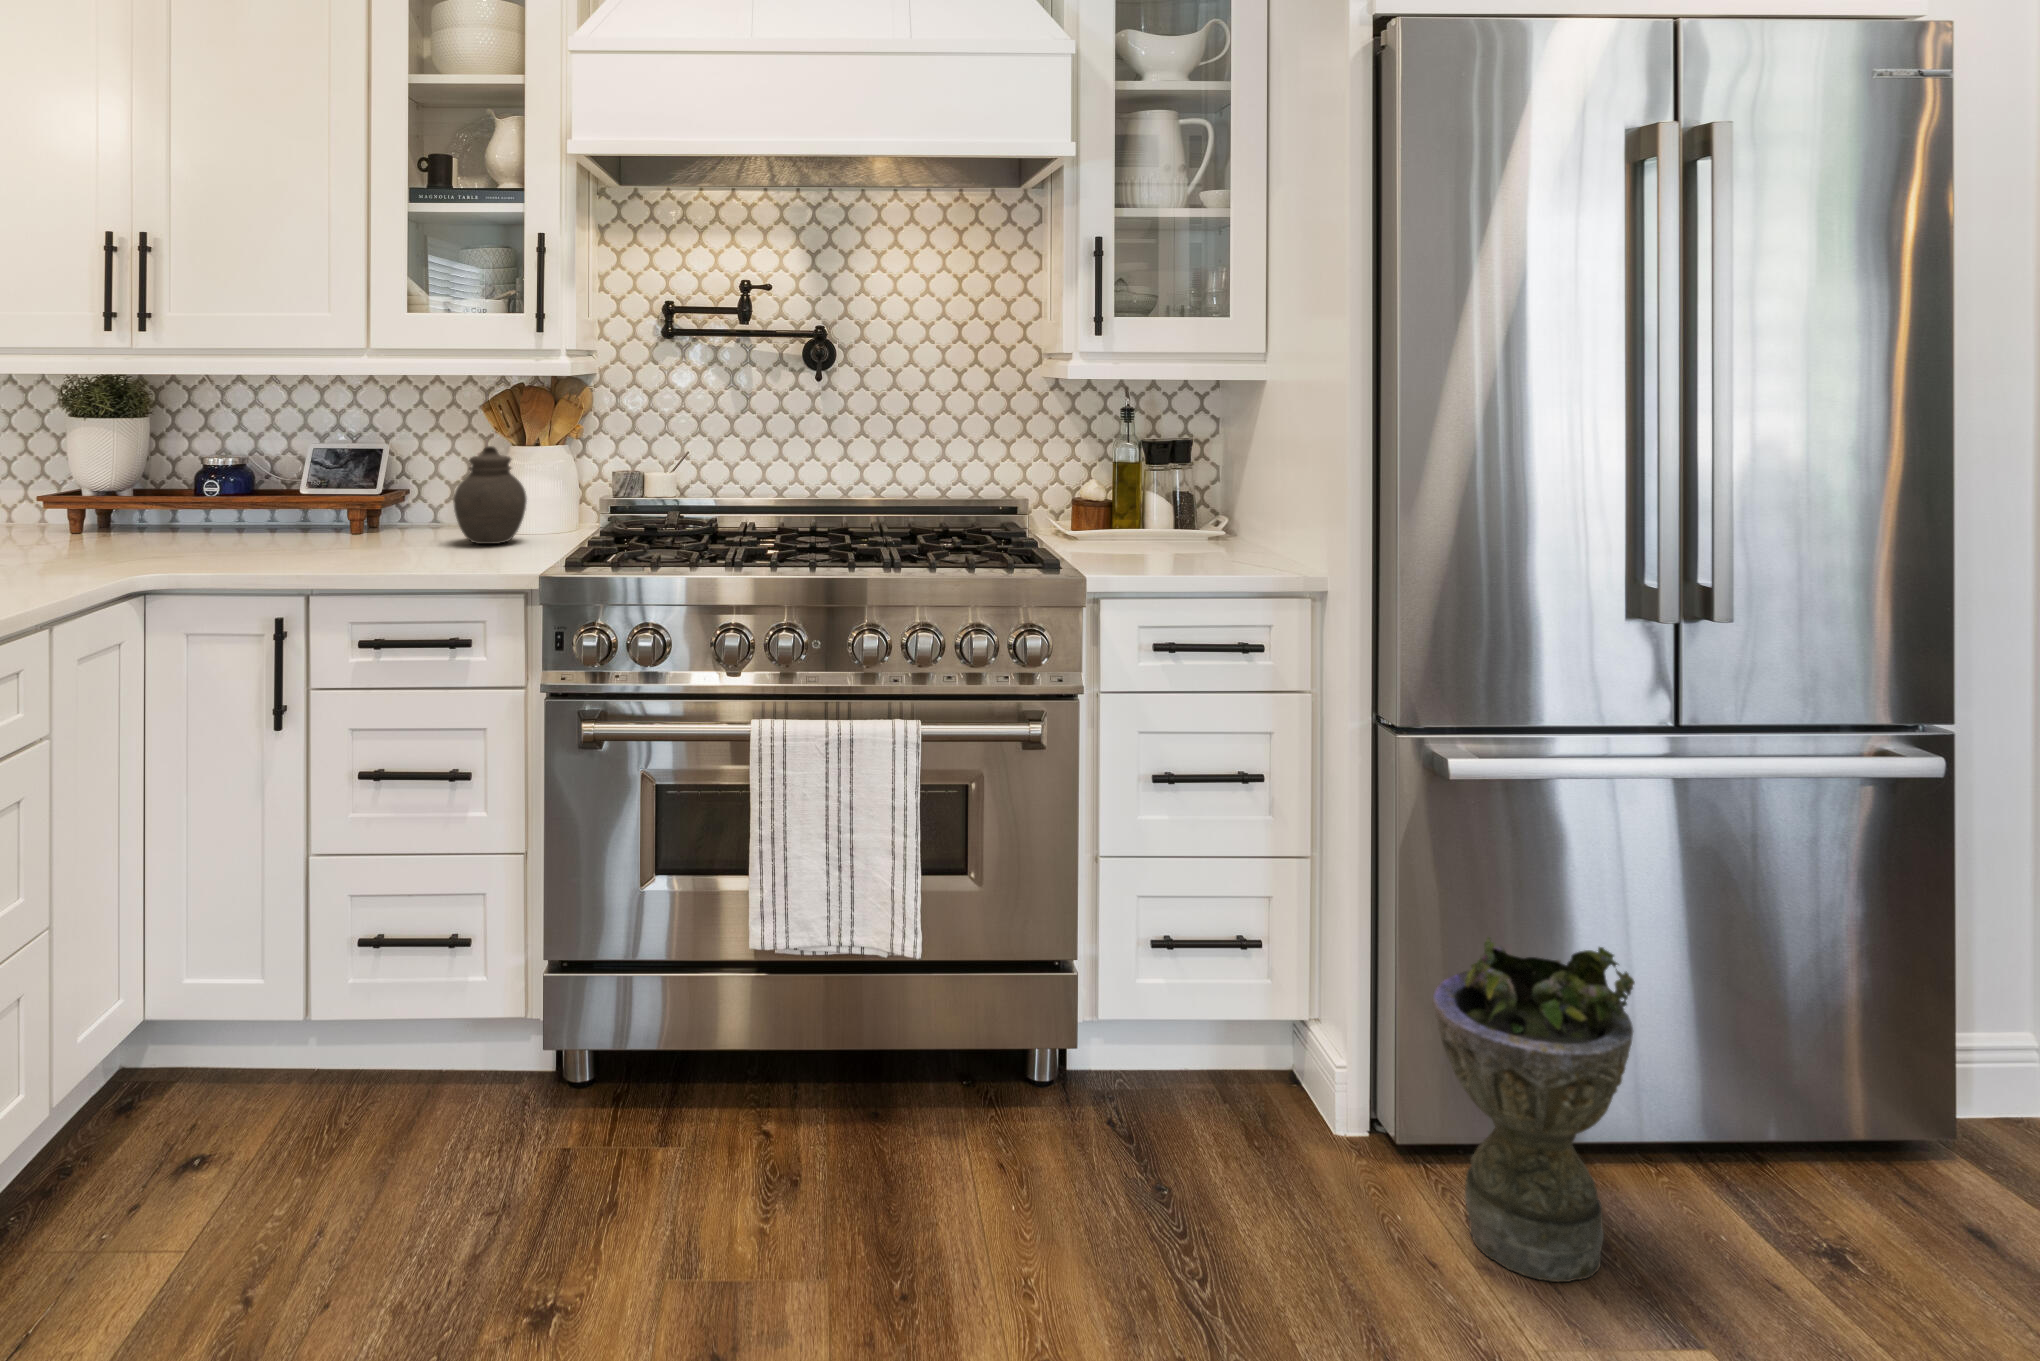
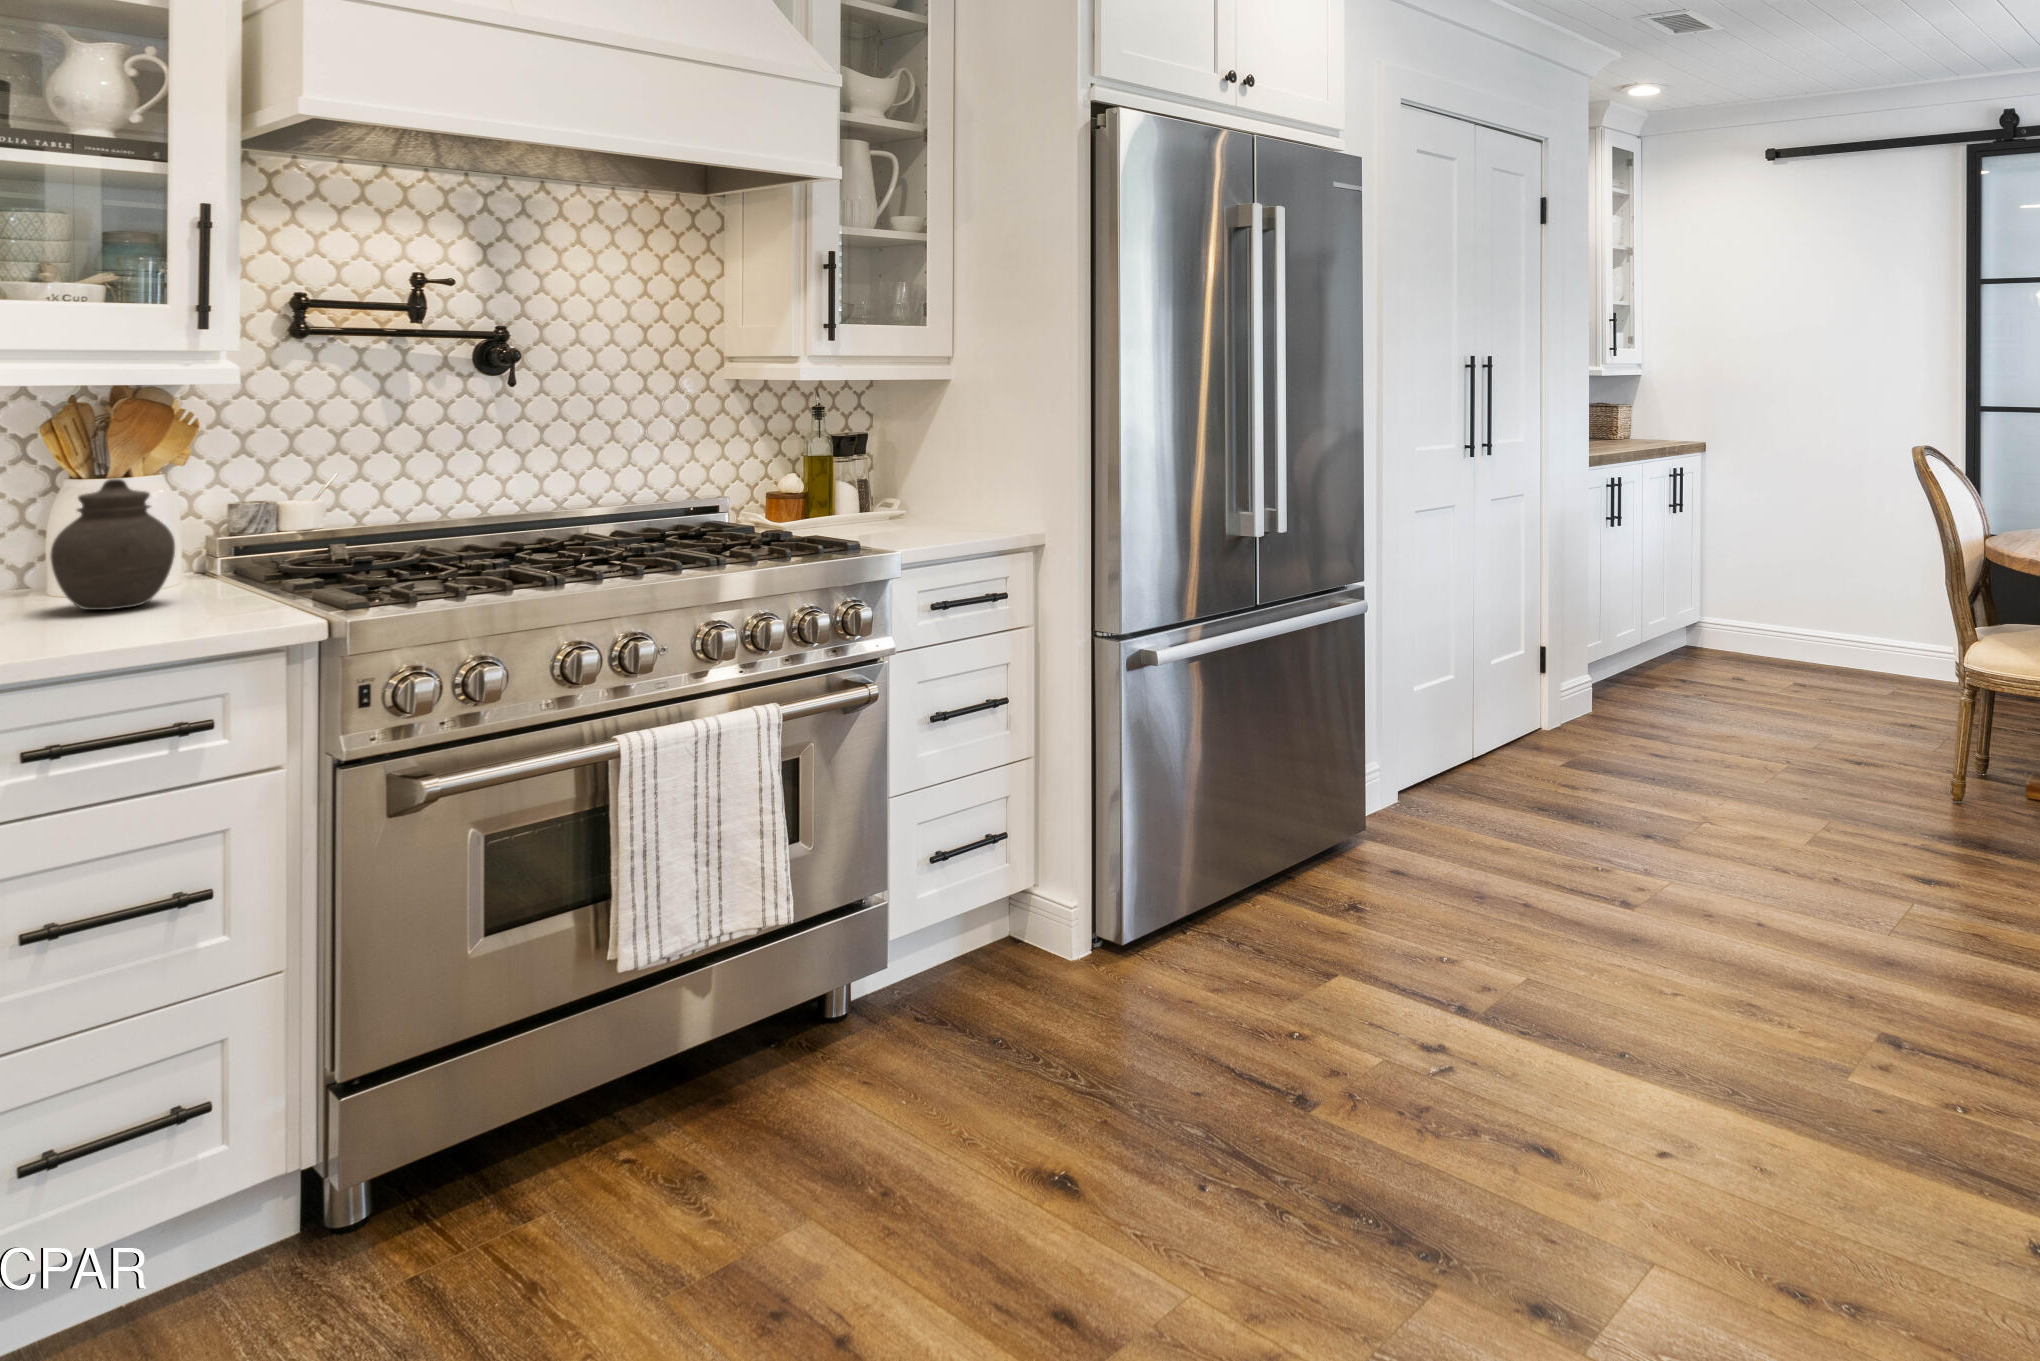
planter: present [1433,937,1635,1282] -> none [1183,742,1307,971]

